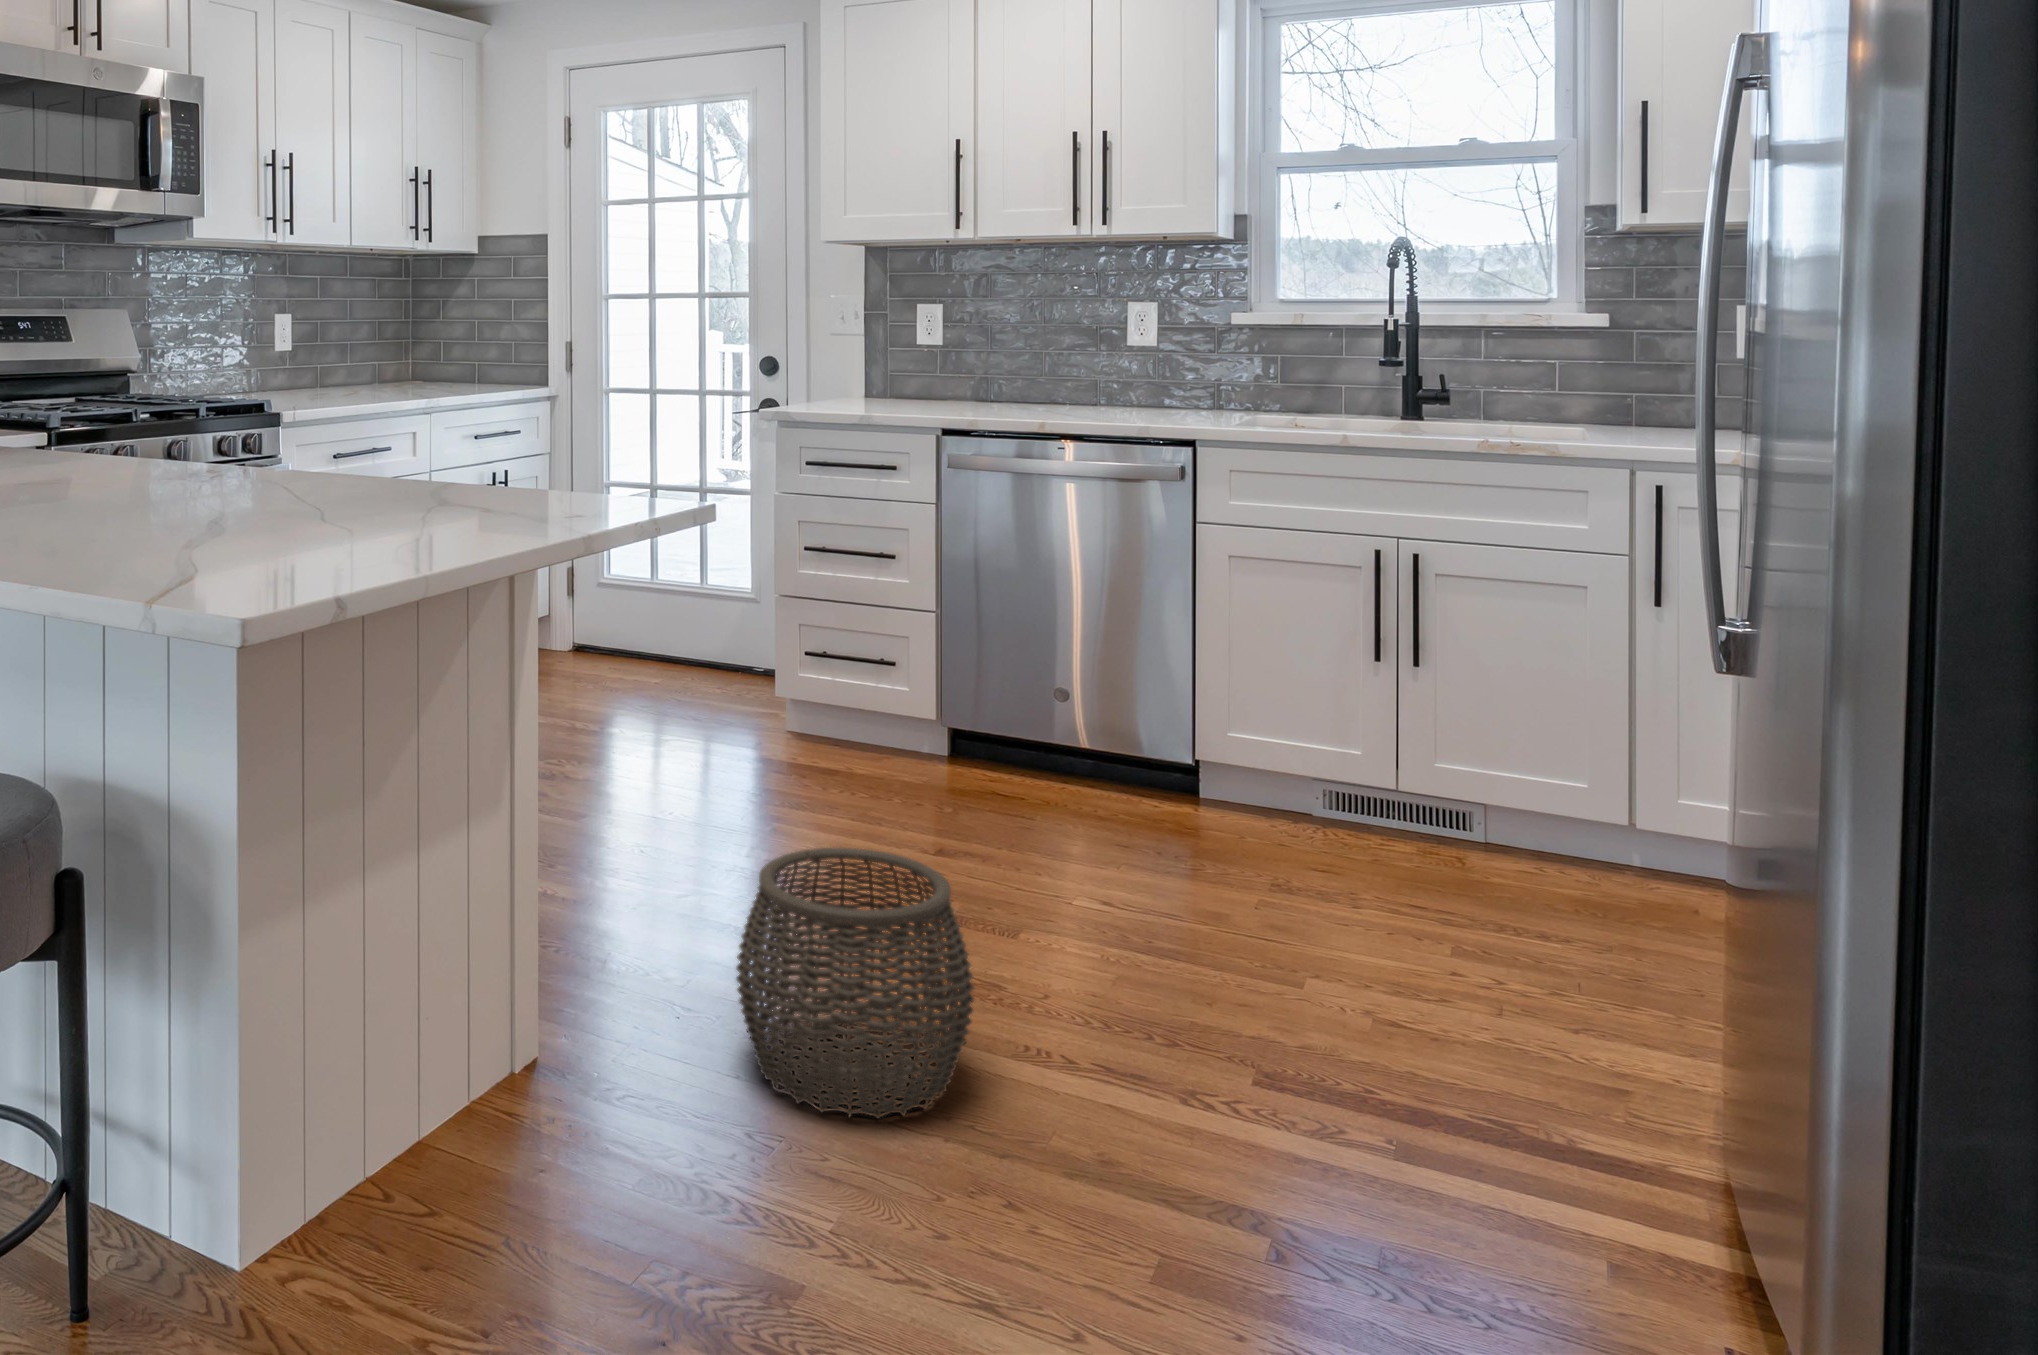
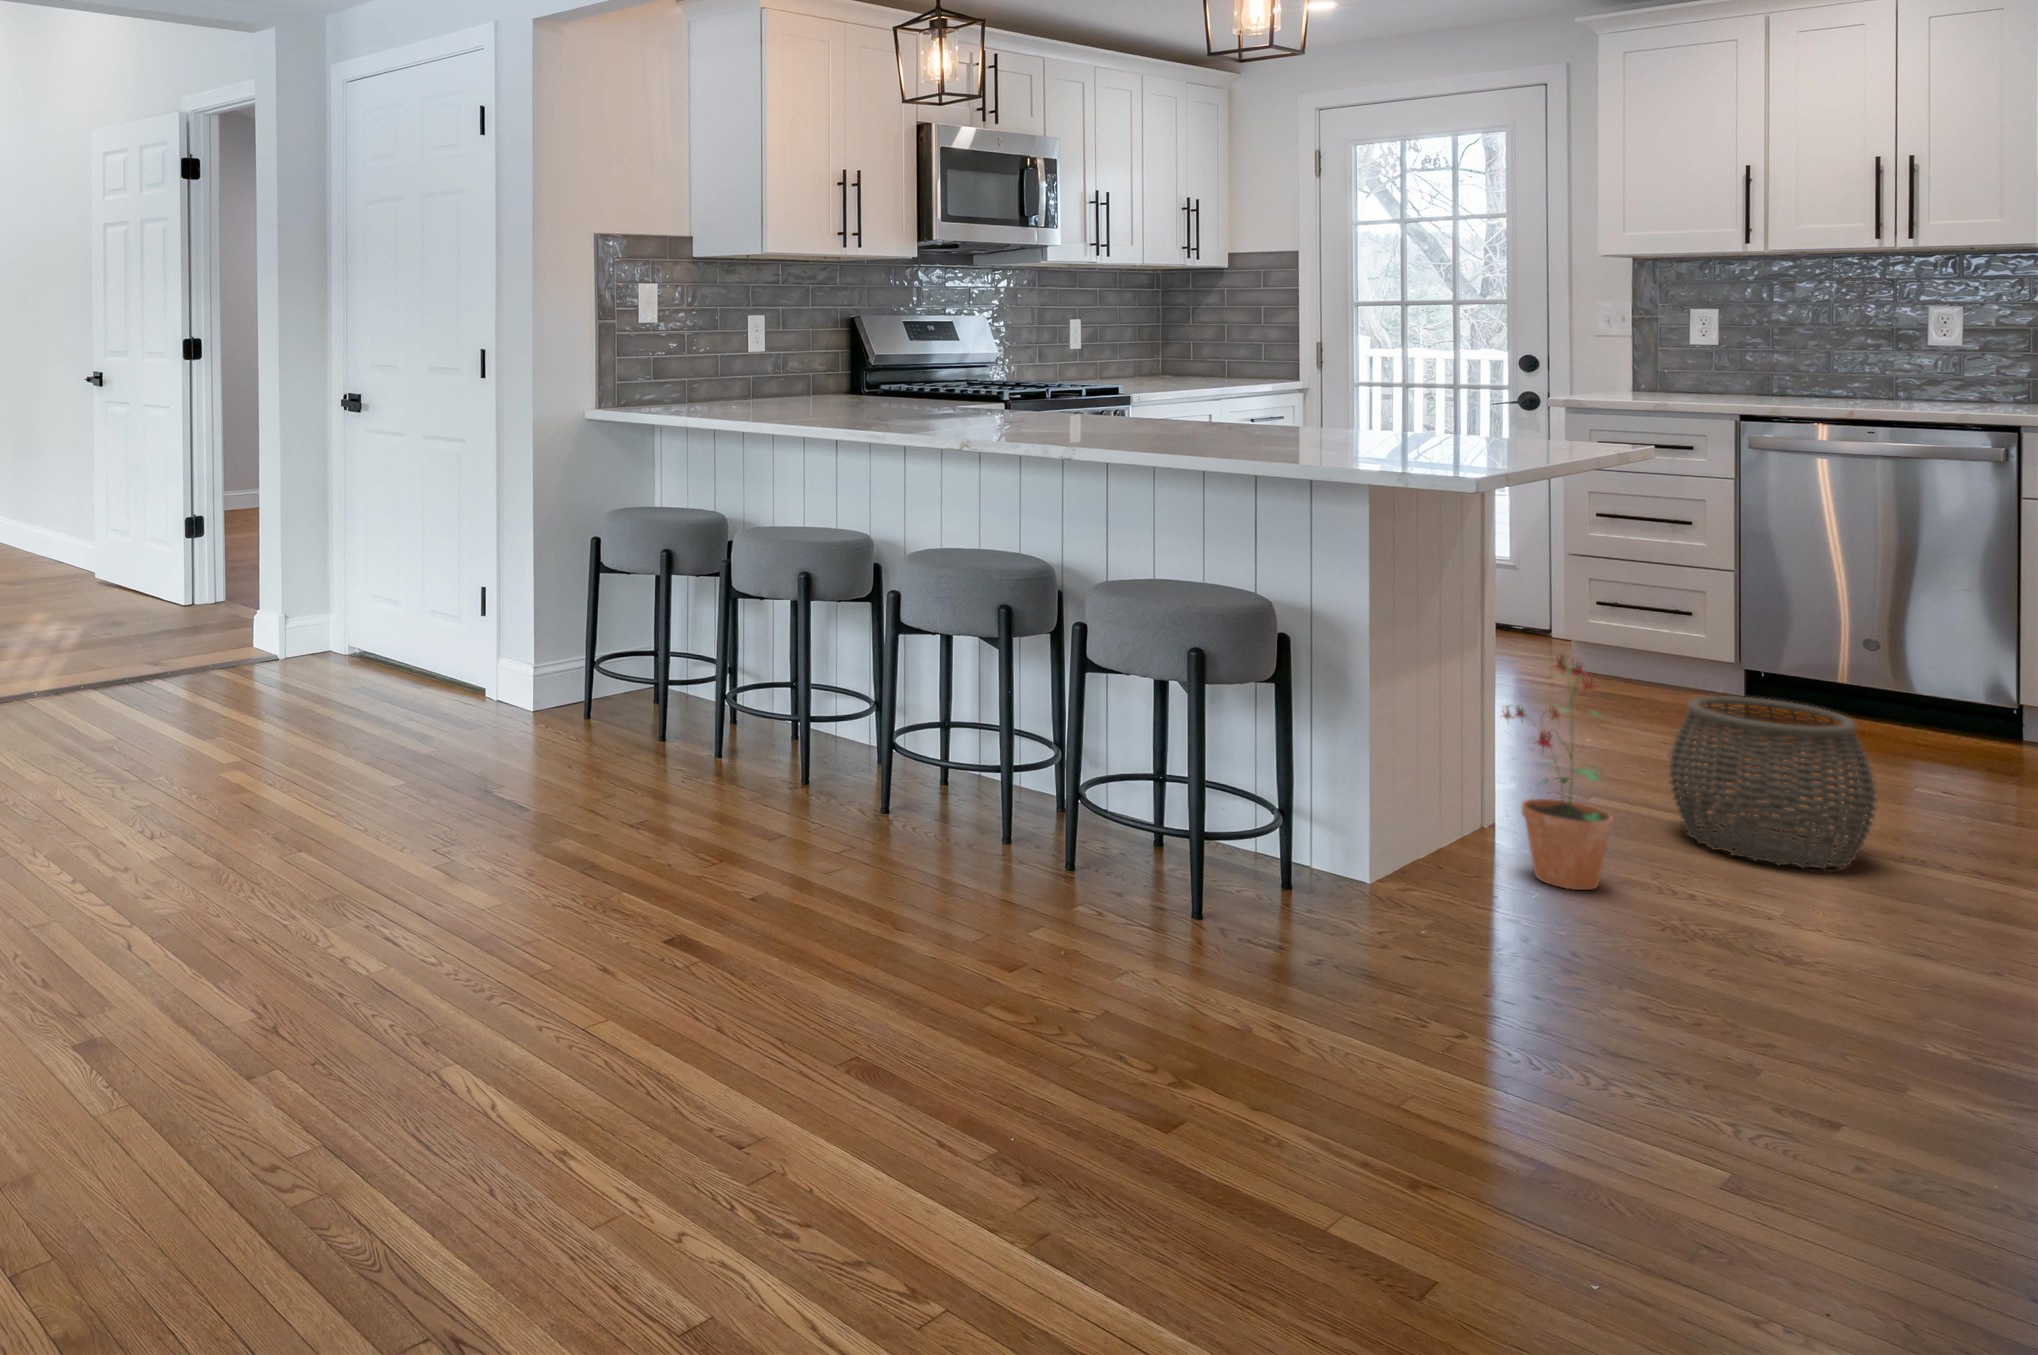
potted plant: none [460,842,593,1244] -> present [1502,655,1613,890]

